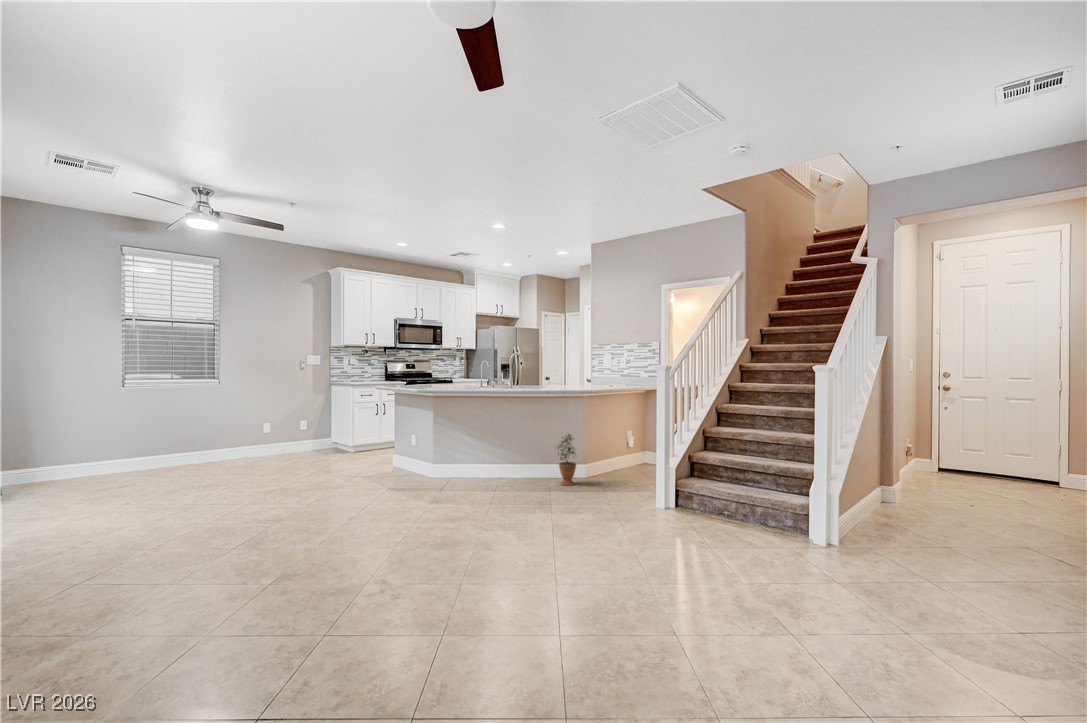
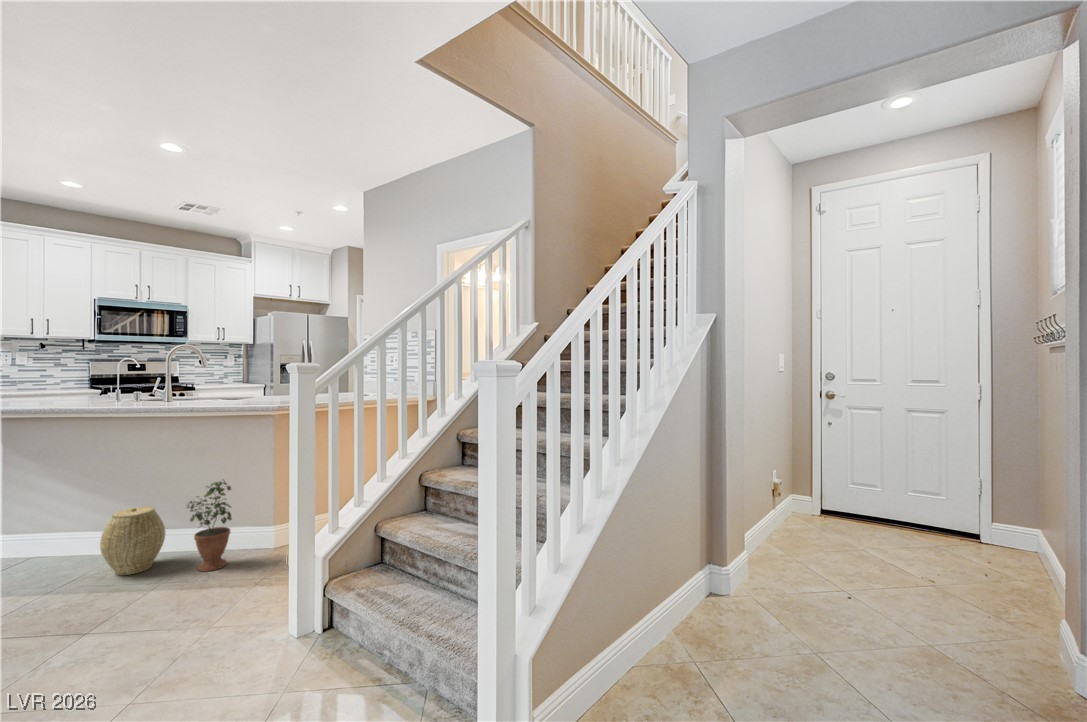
woven basket: none [510,448,539,486] -> present [100,507,165,575]

